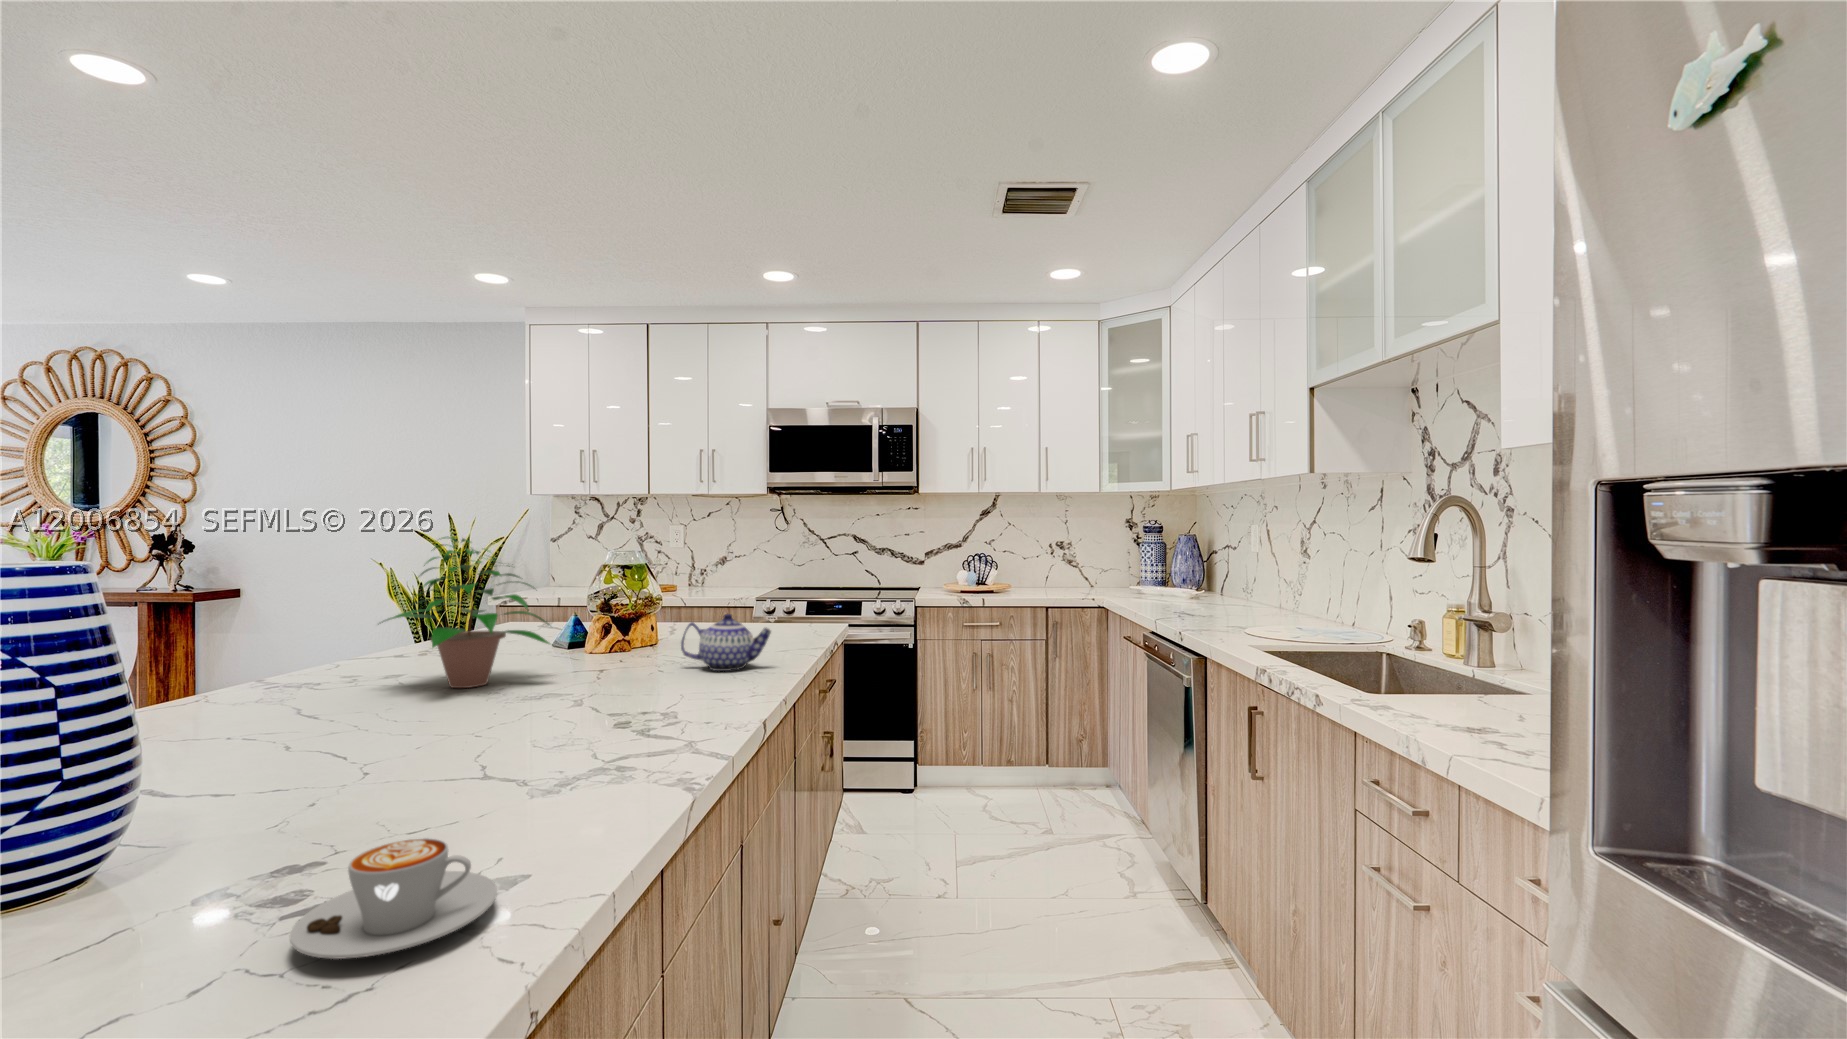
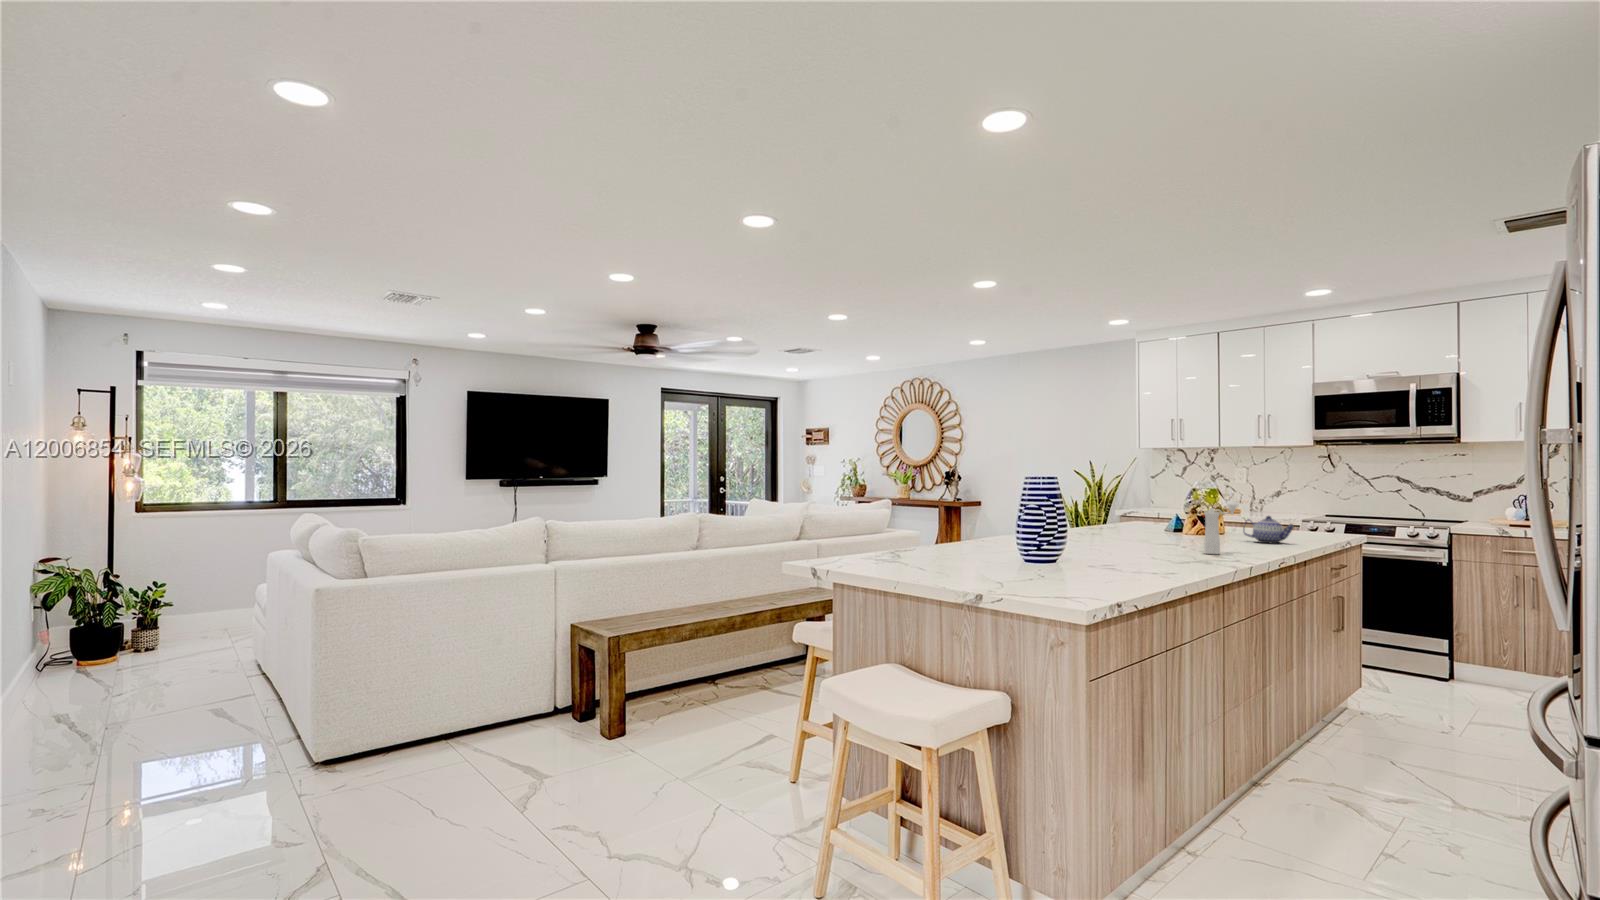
potted plant: present [382,537,549,688] -> none [1108,476,1181,538]
pepper mill: none [588,597,673,747] -> present [1204,501,1238,554]
coffee cup: present [290,838,497,959] -> none [1146,550,1191,570]

